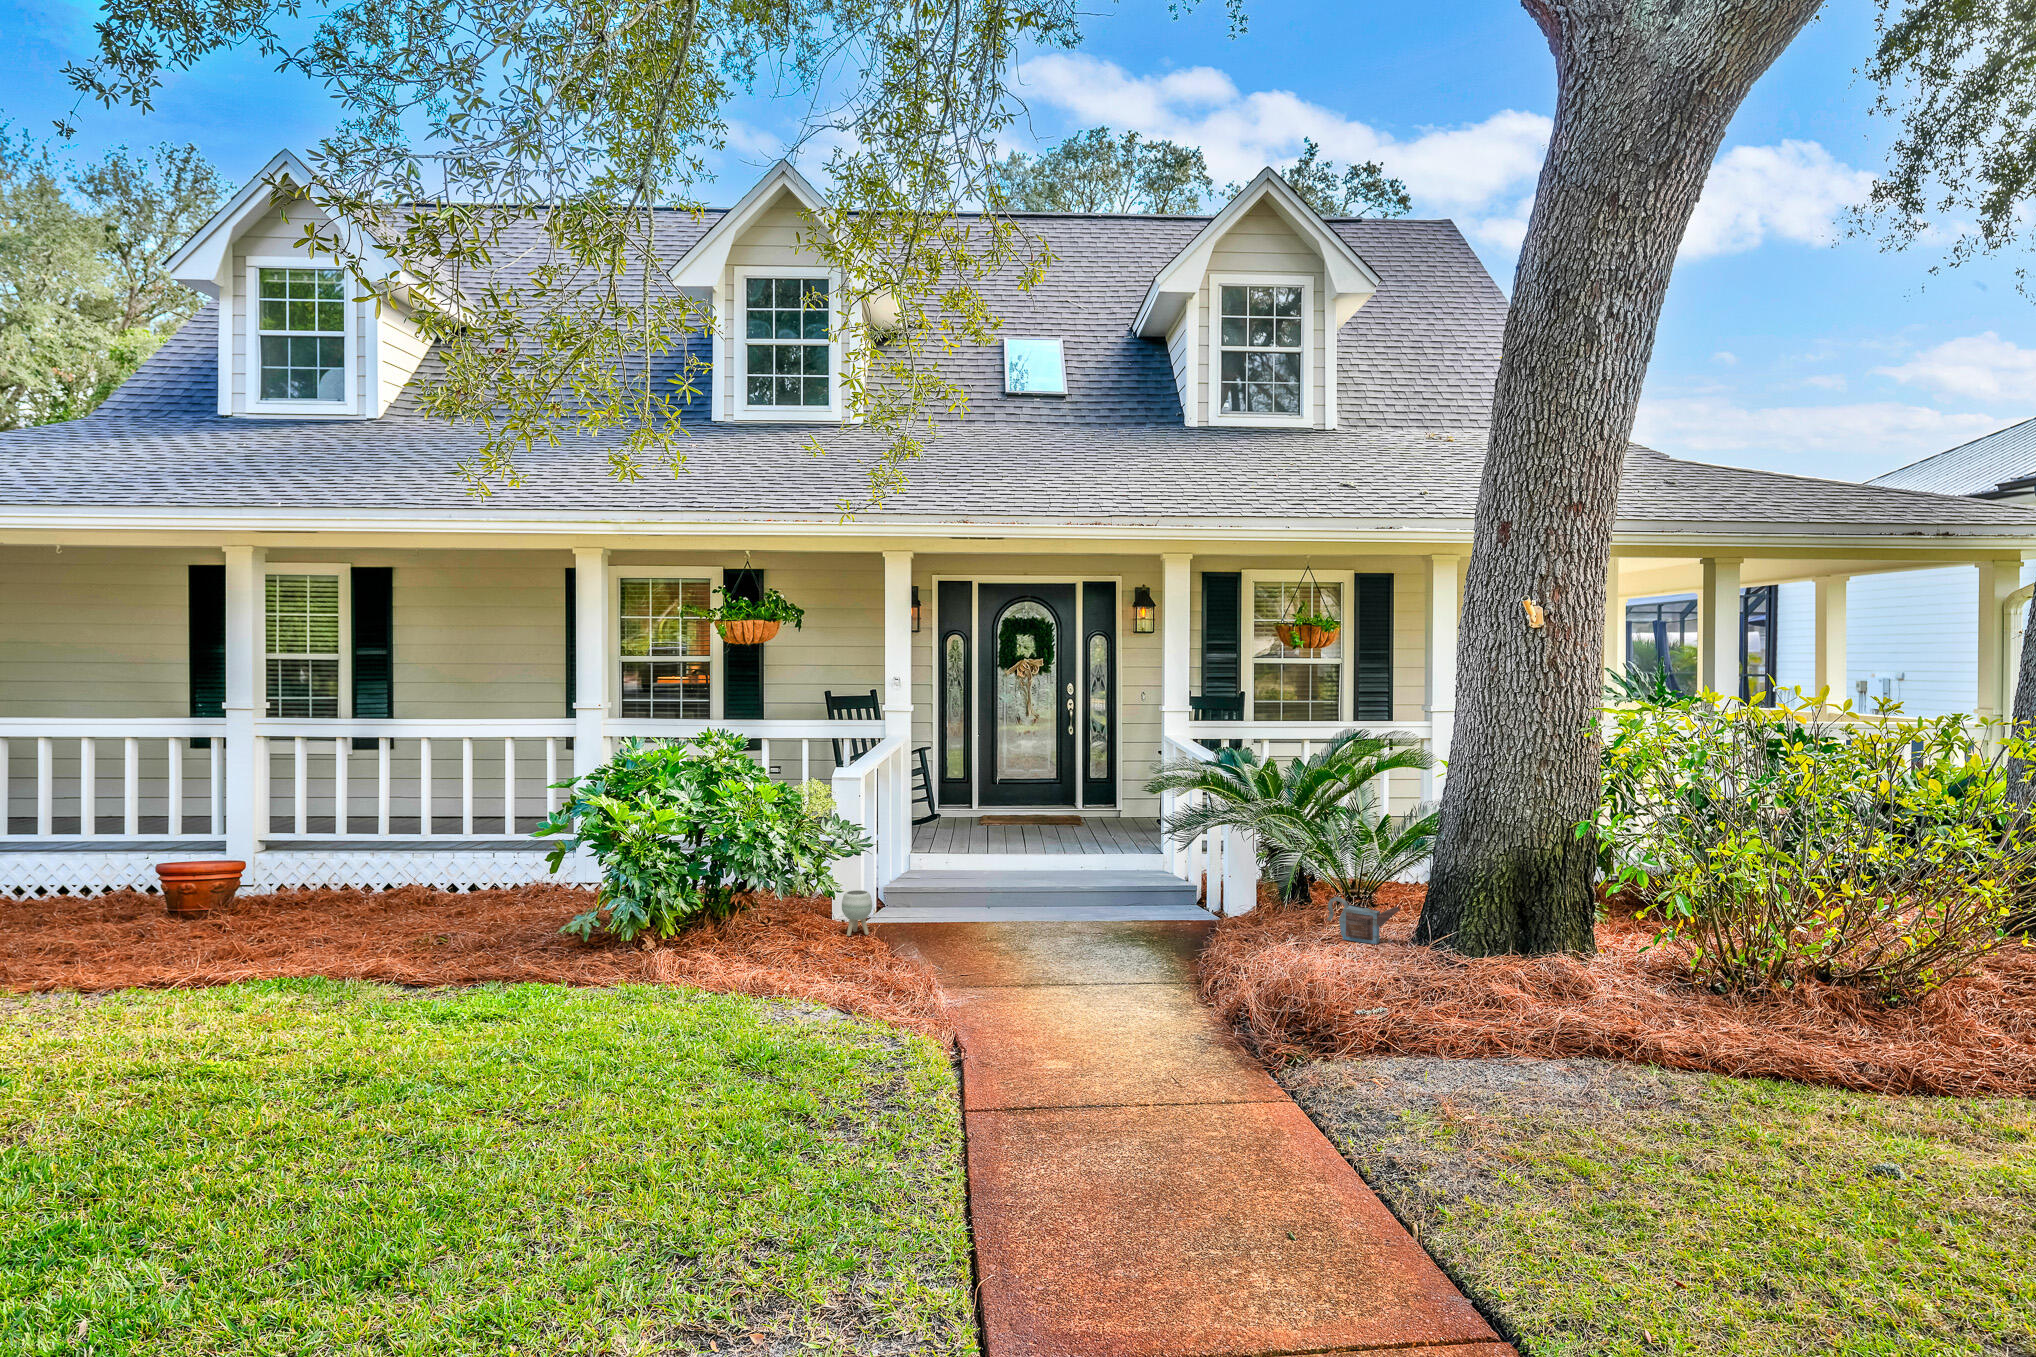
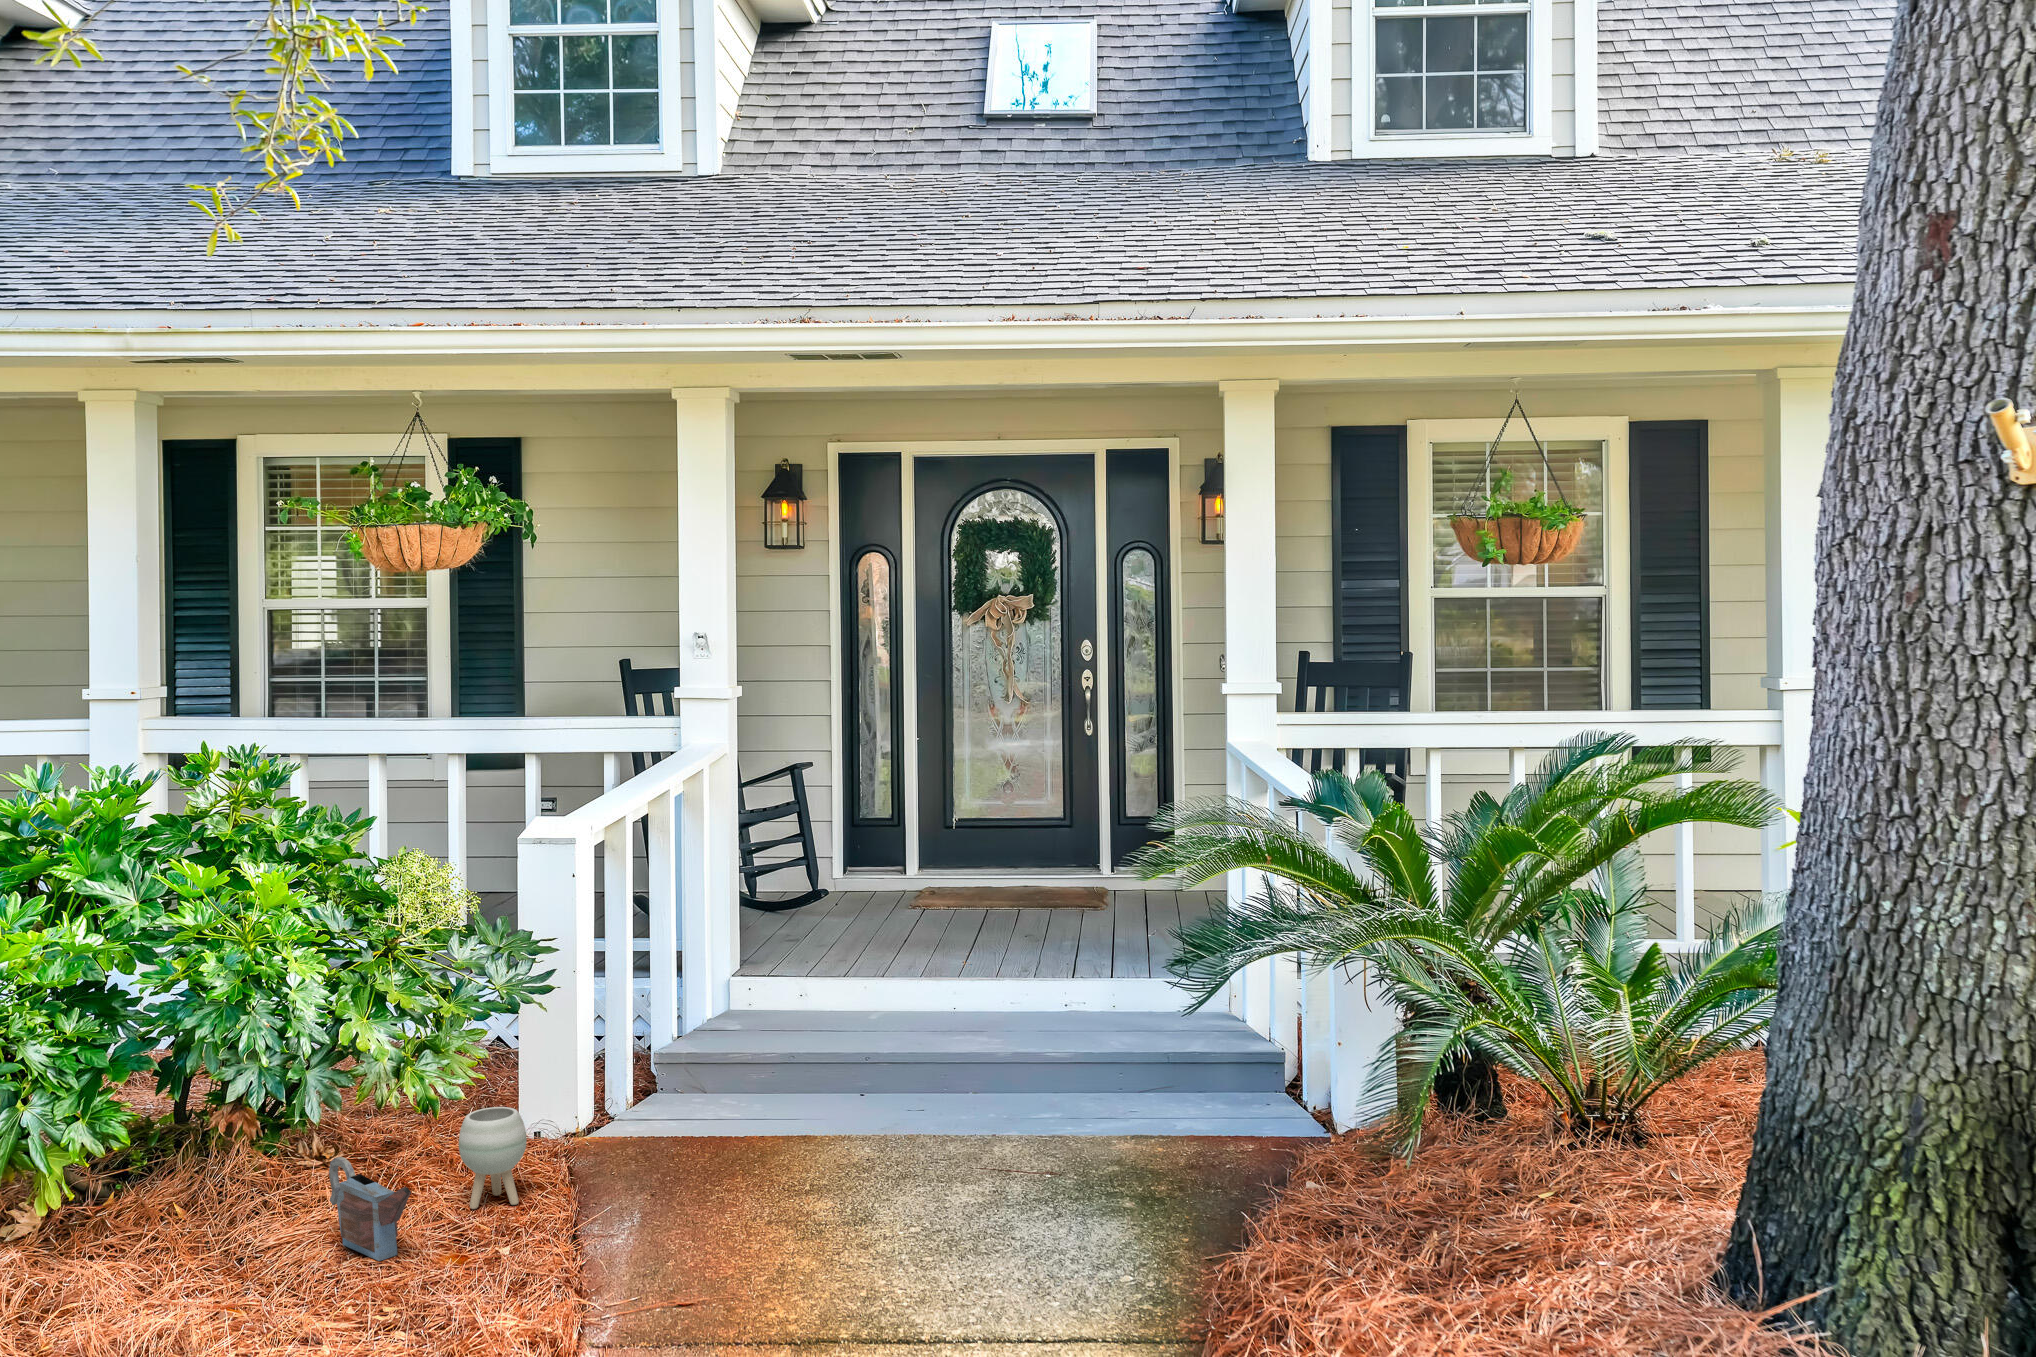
watering can: present [1327,897,1400,944] -> present [329,1157,411,1261]

